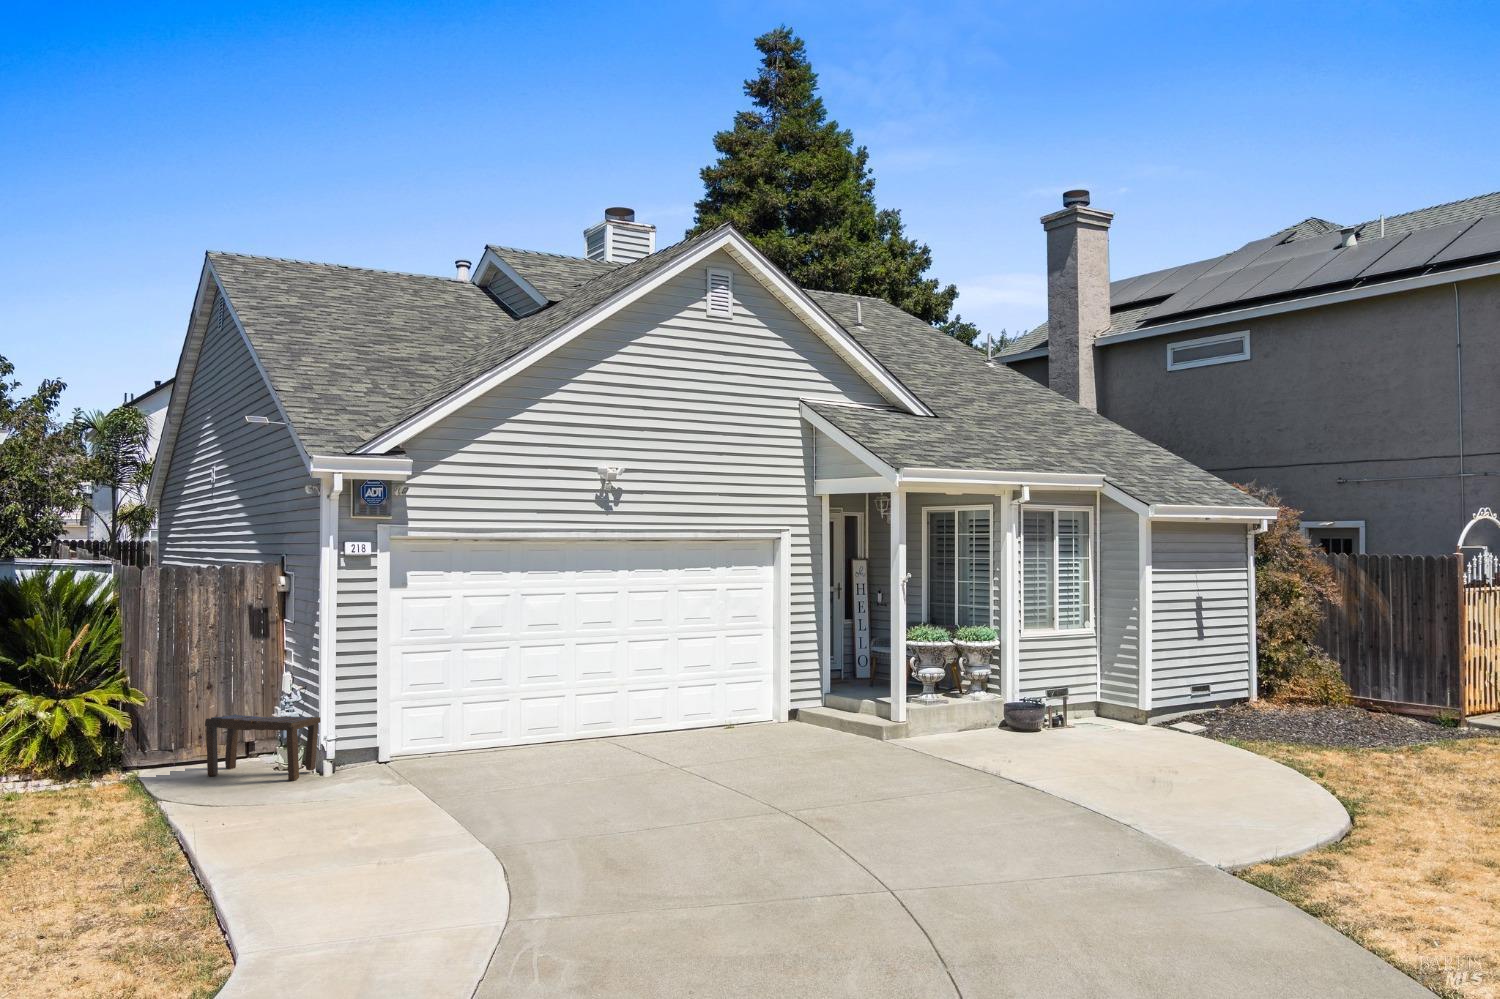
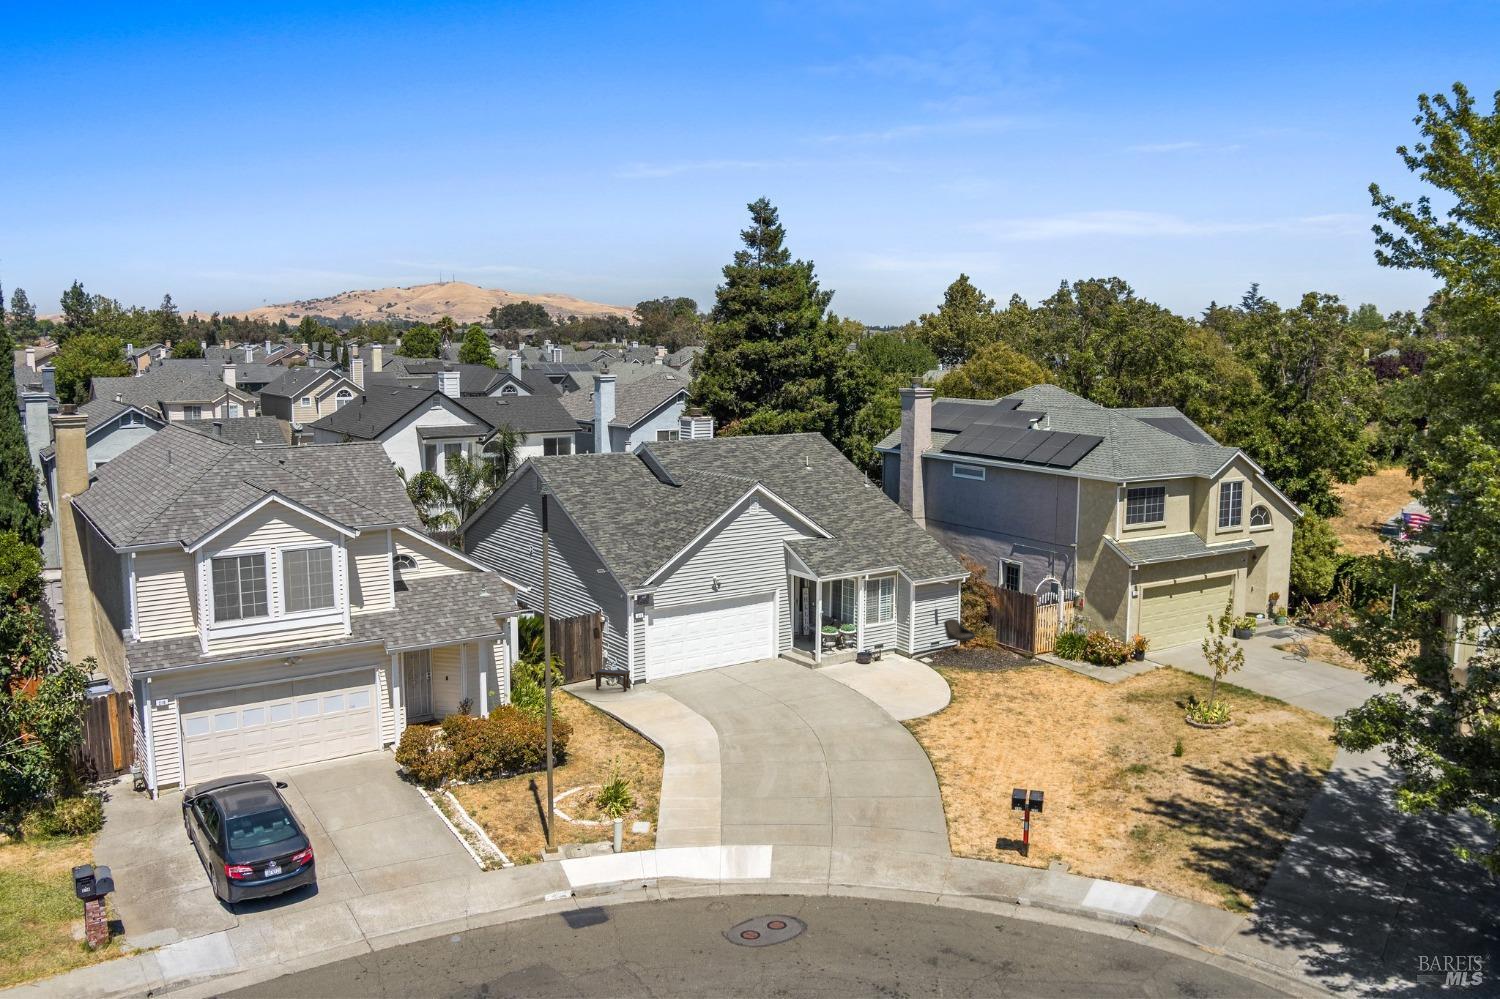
lounge chair: none [1218,628,1308,714] -> present [944,619,976,642]

